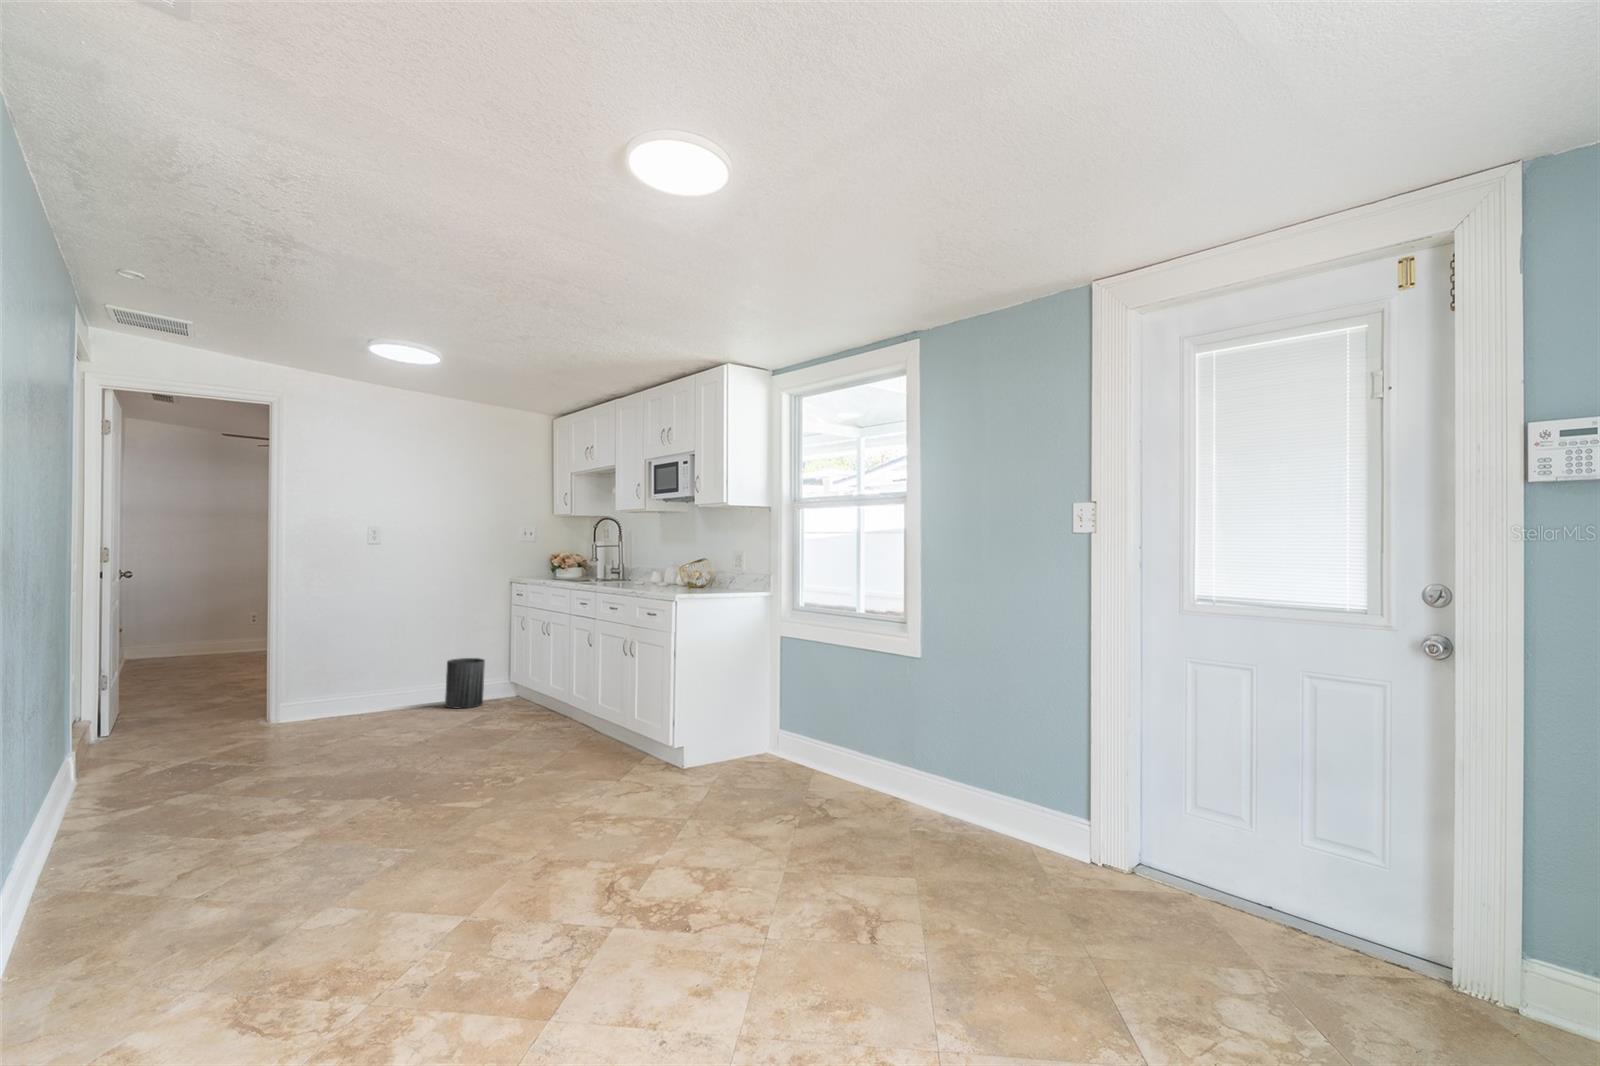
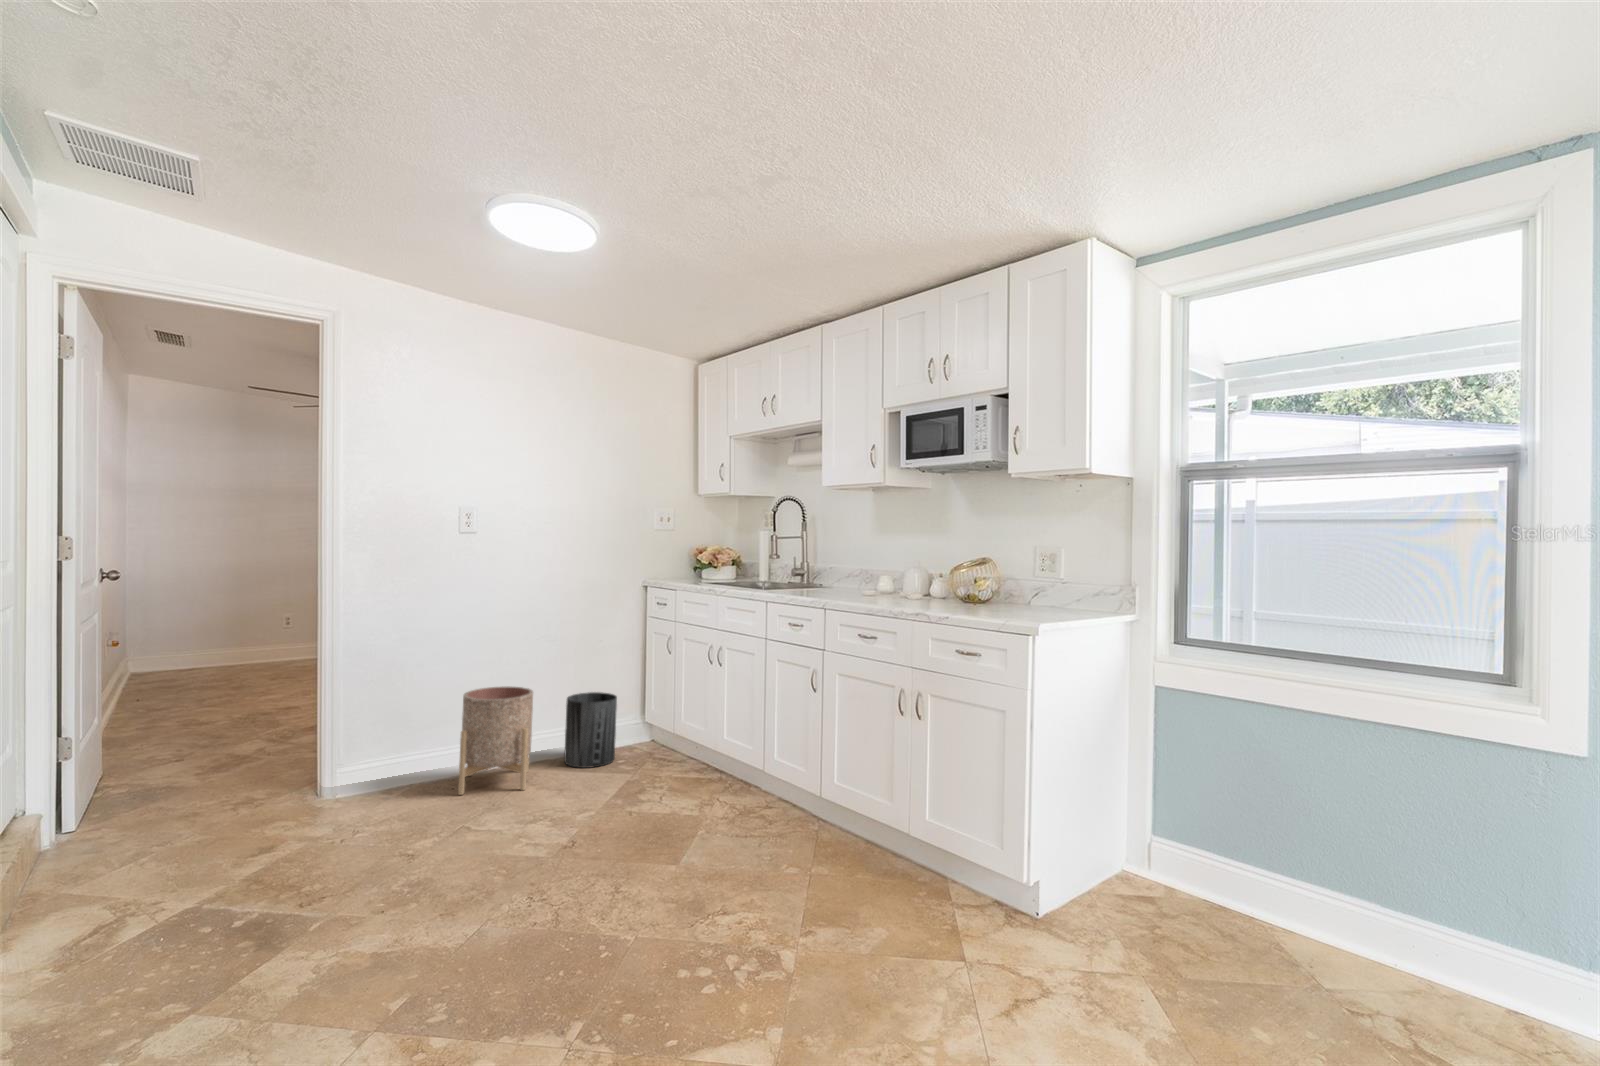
planter: none [362,651,419,721] -> present [458,686,533,795]

